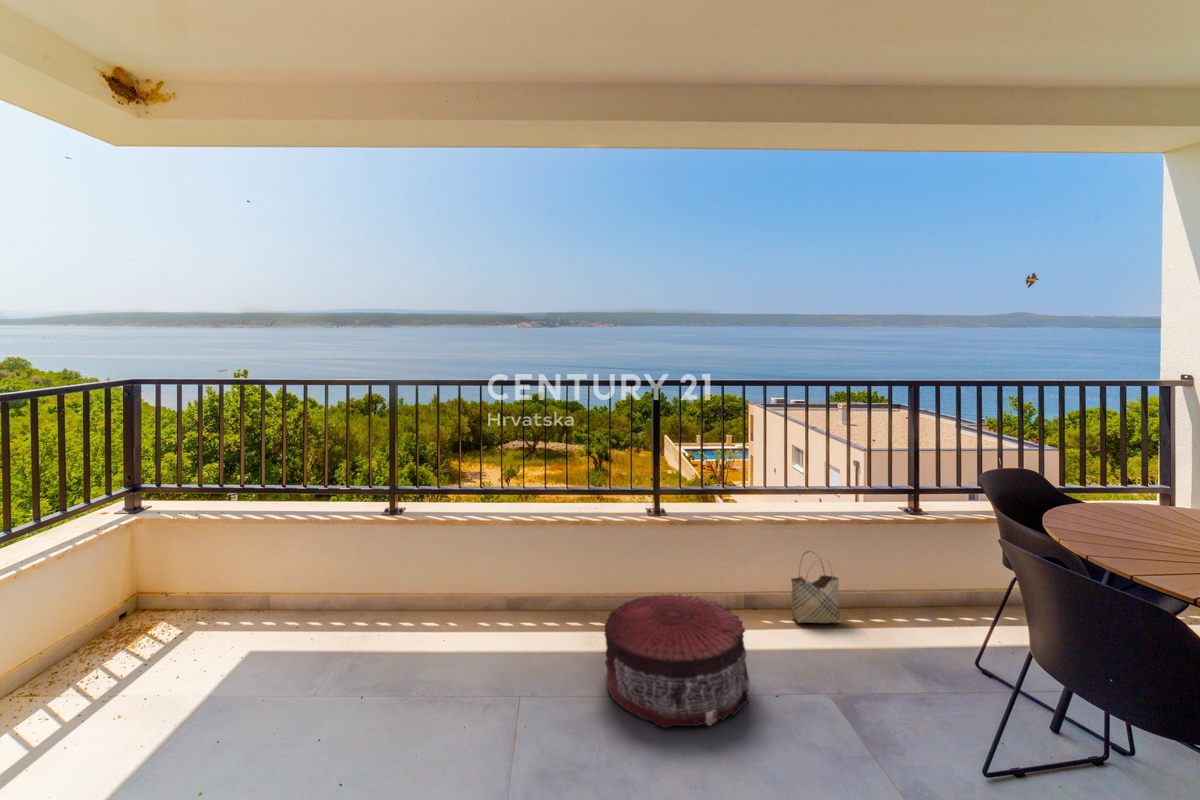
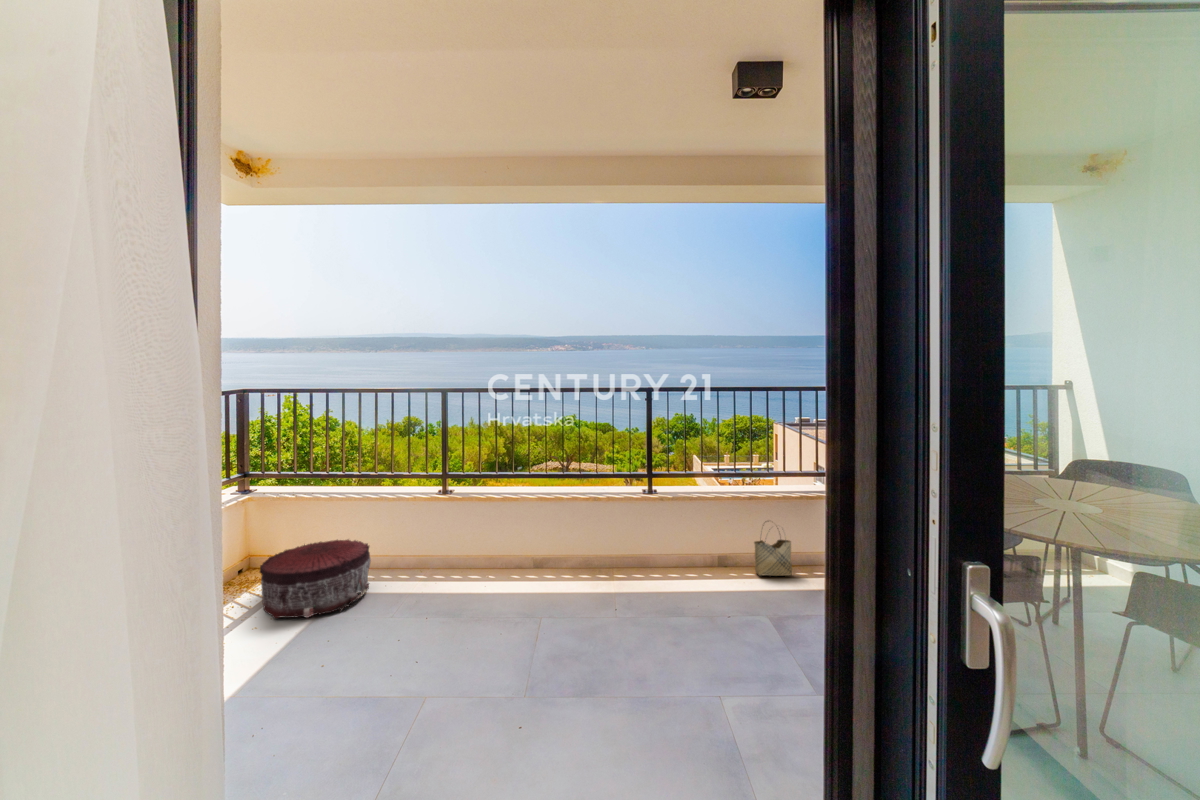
pouf: present [604,594,749,728] -> present [260,539,371,618]

